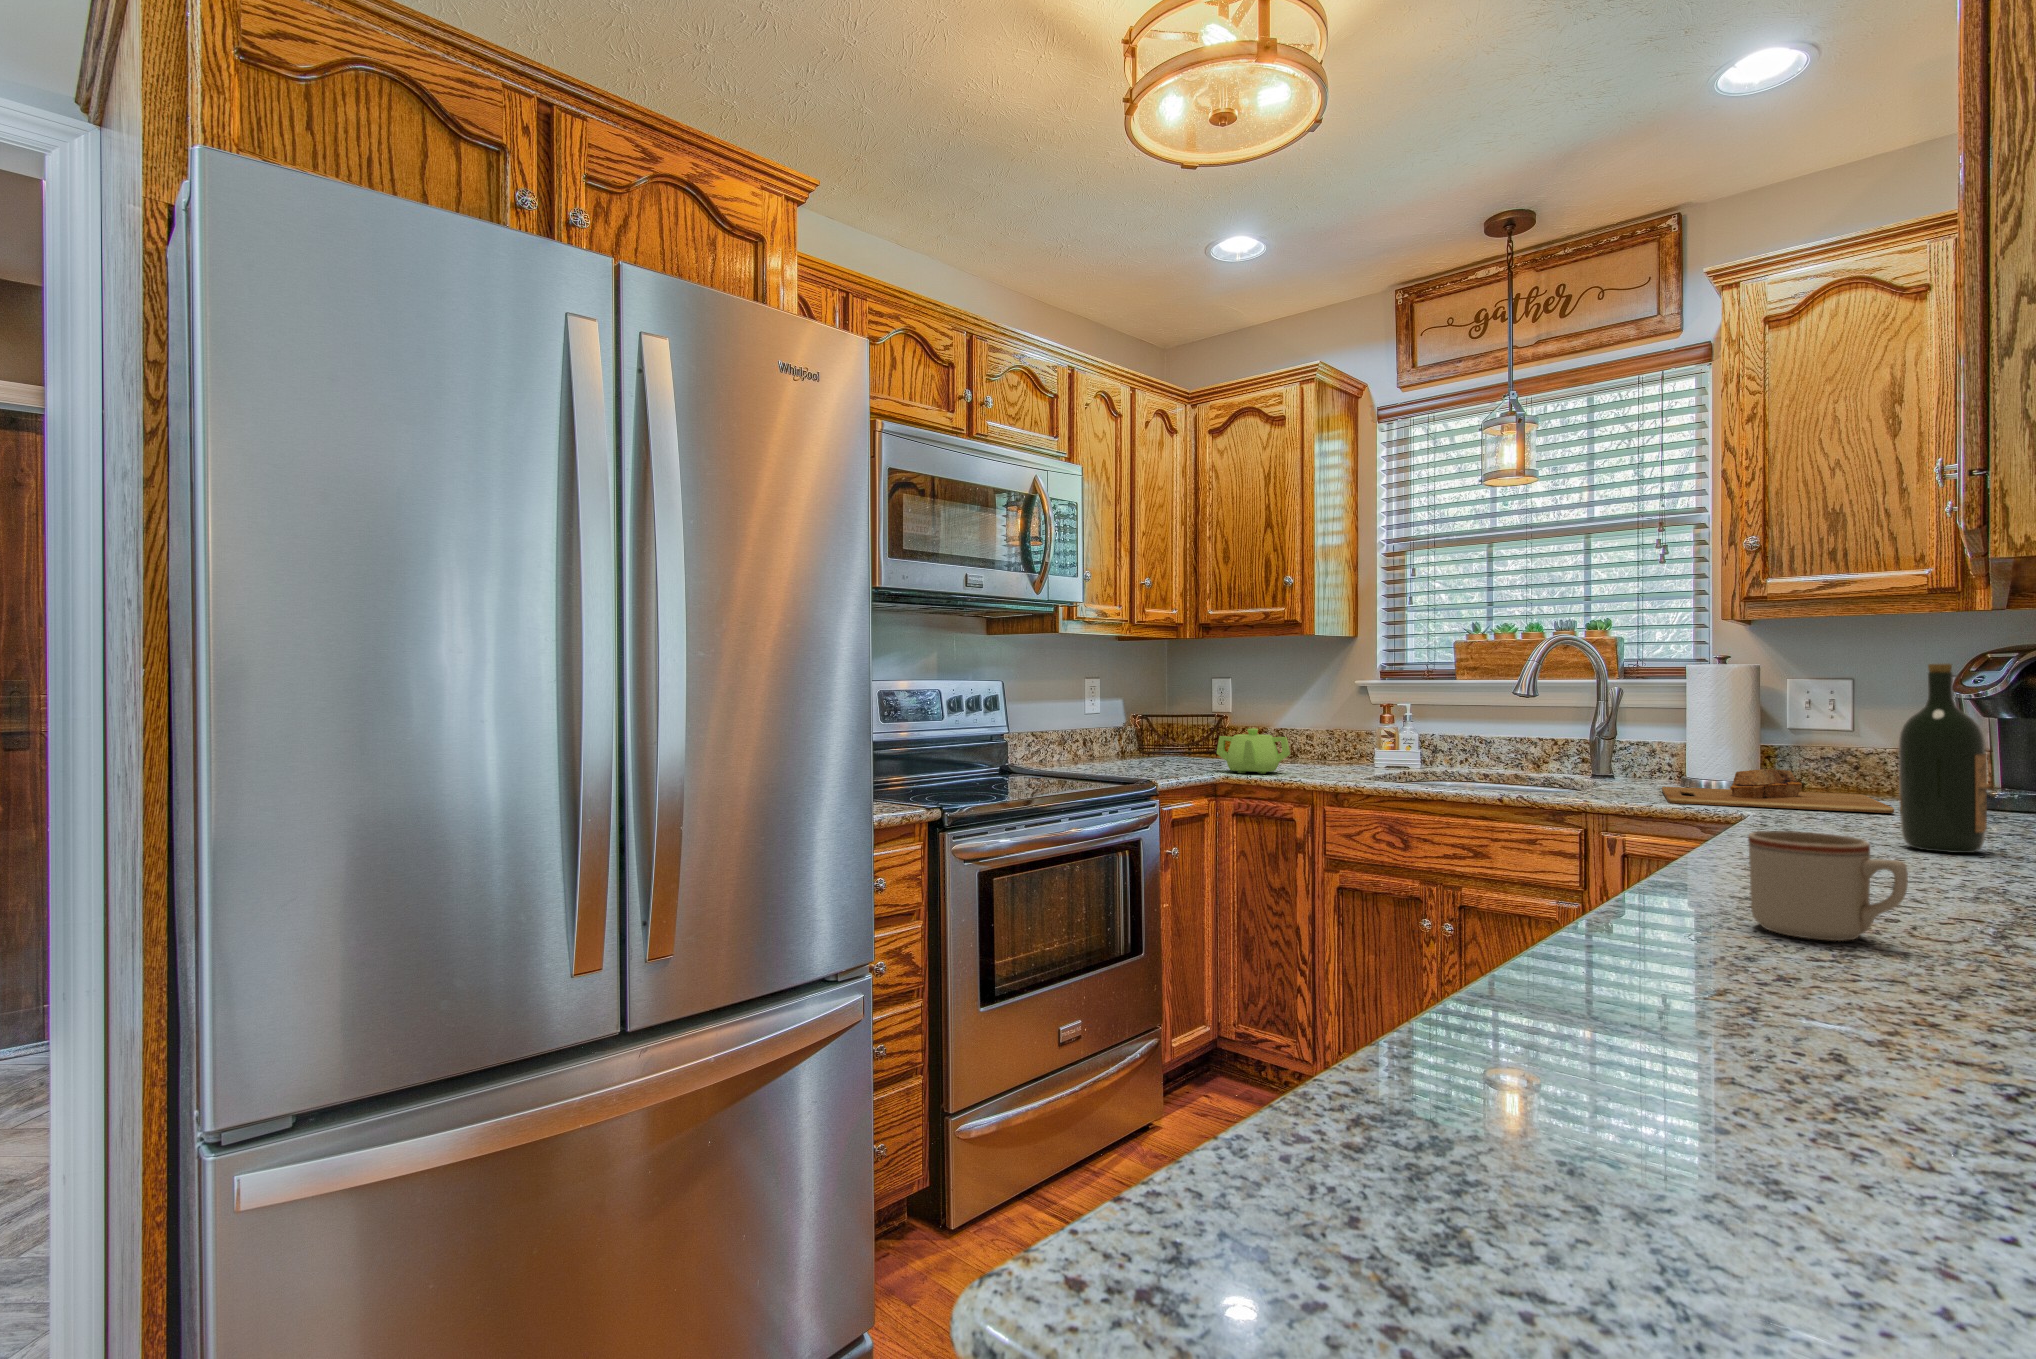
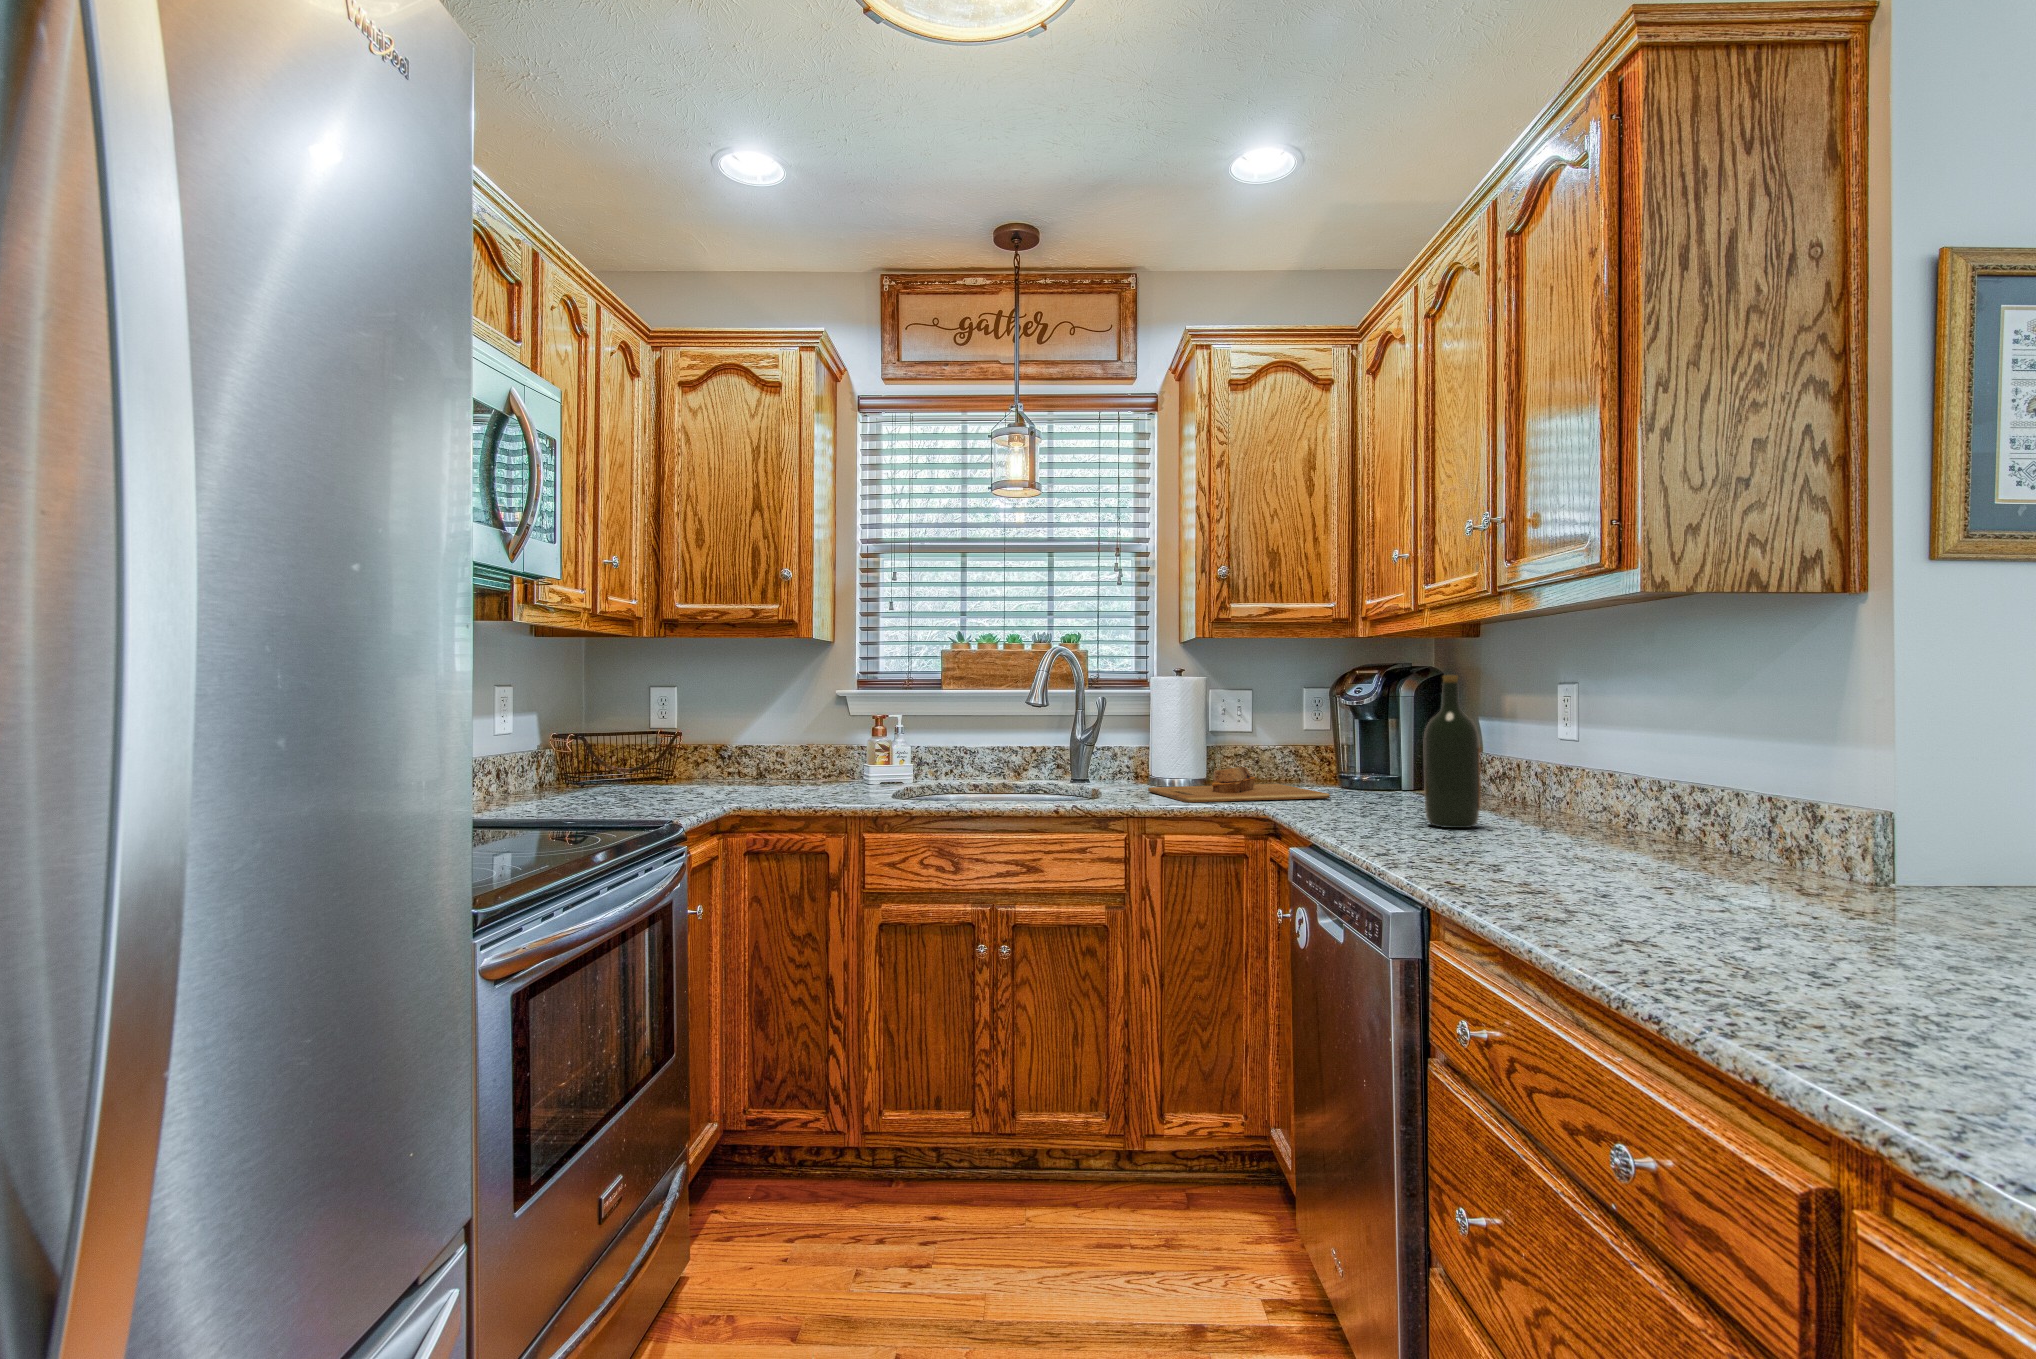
teapot: present [1216,729,1290,774] -> none [712,748,801,803]
mug: present [1748,831,1908,941] -> none [1627,826,1766,927]

